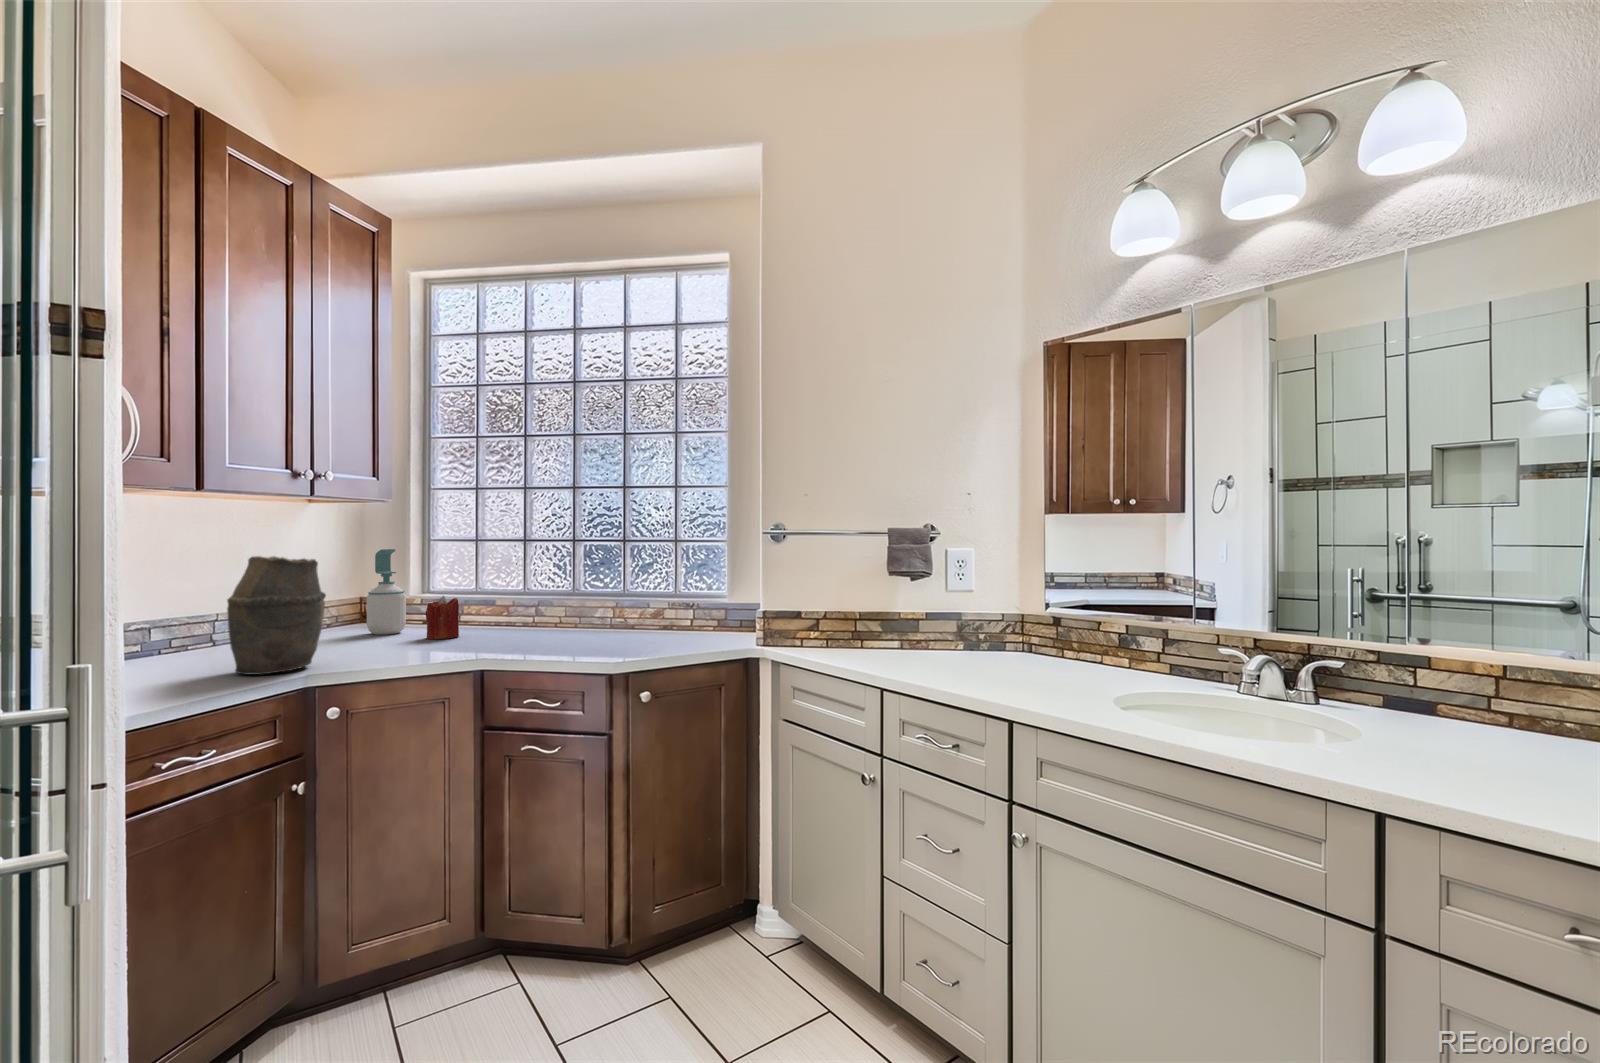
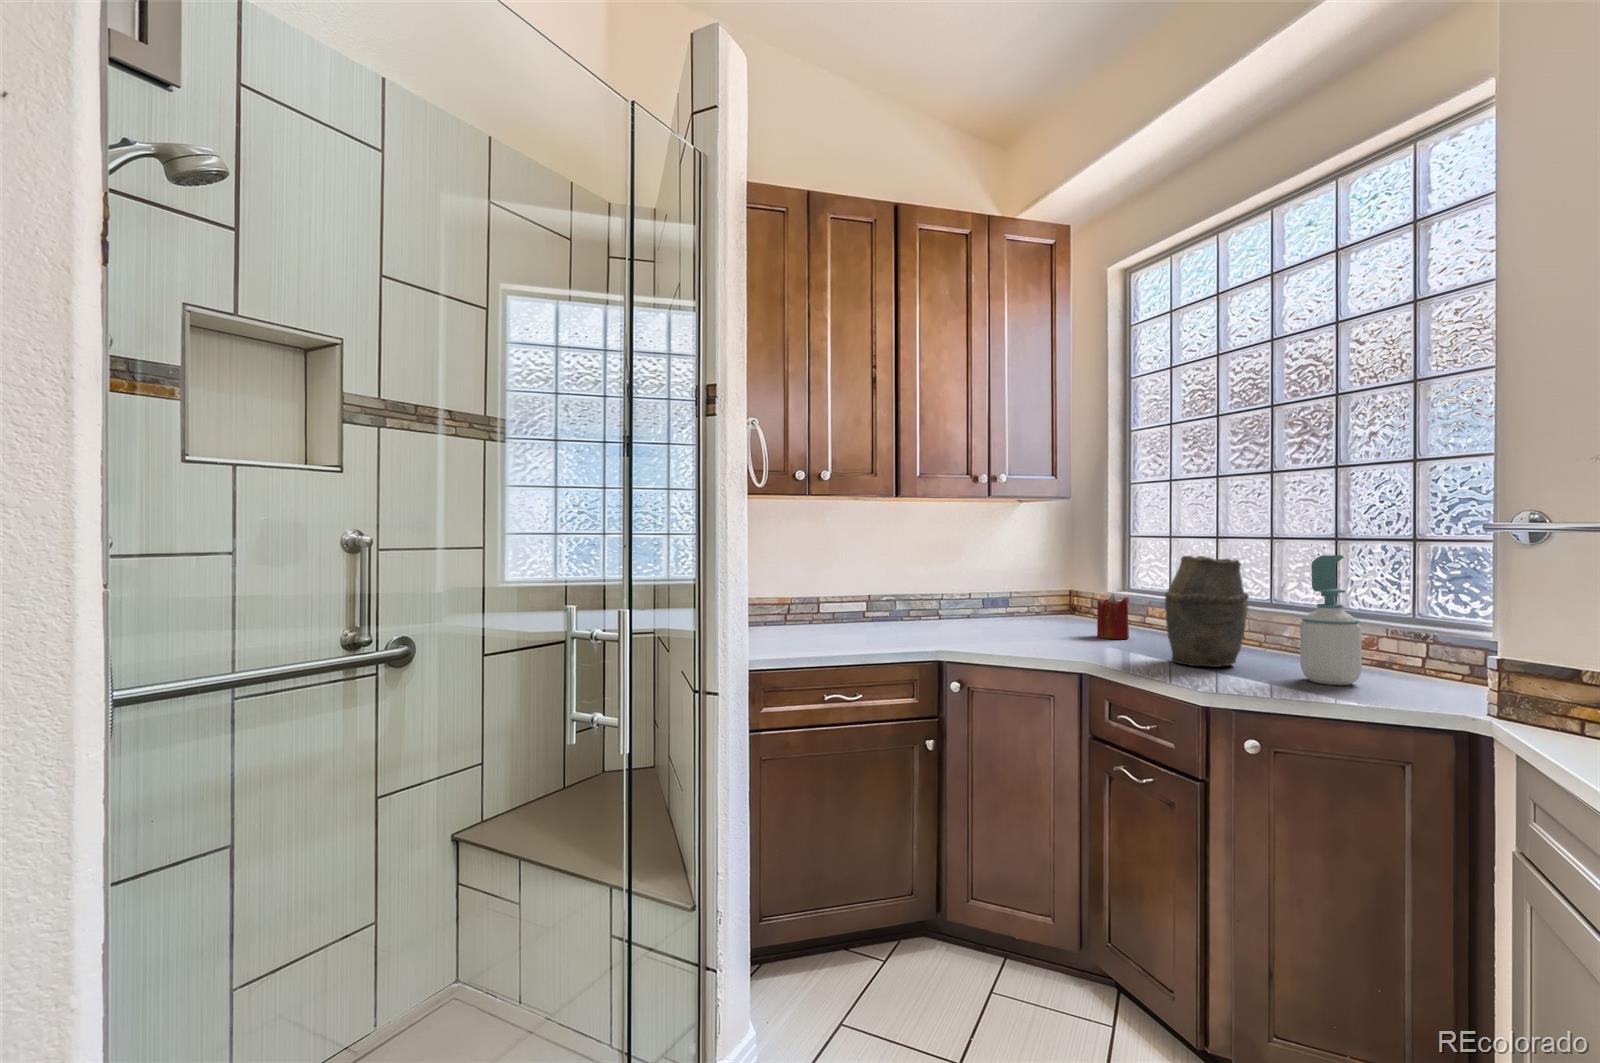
soap bottle: present [367,549,406,635] -> present [1300,555,1362,685]
vase: present [227,556,326,675] -> present [1165,556,1249,667]

